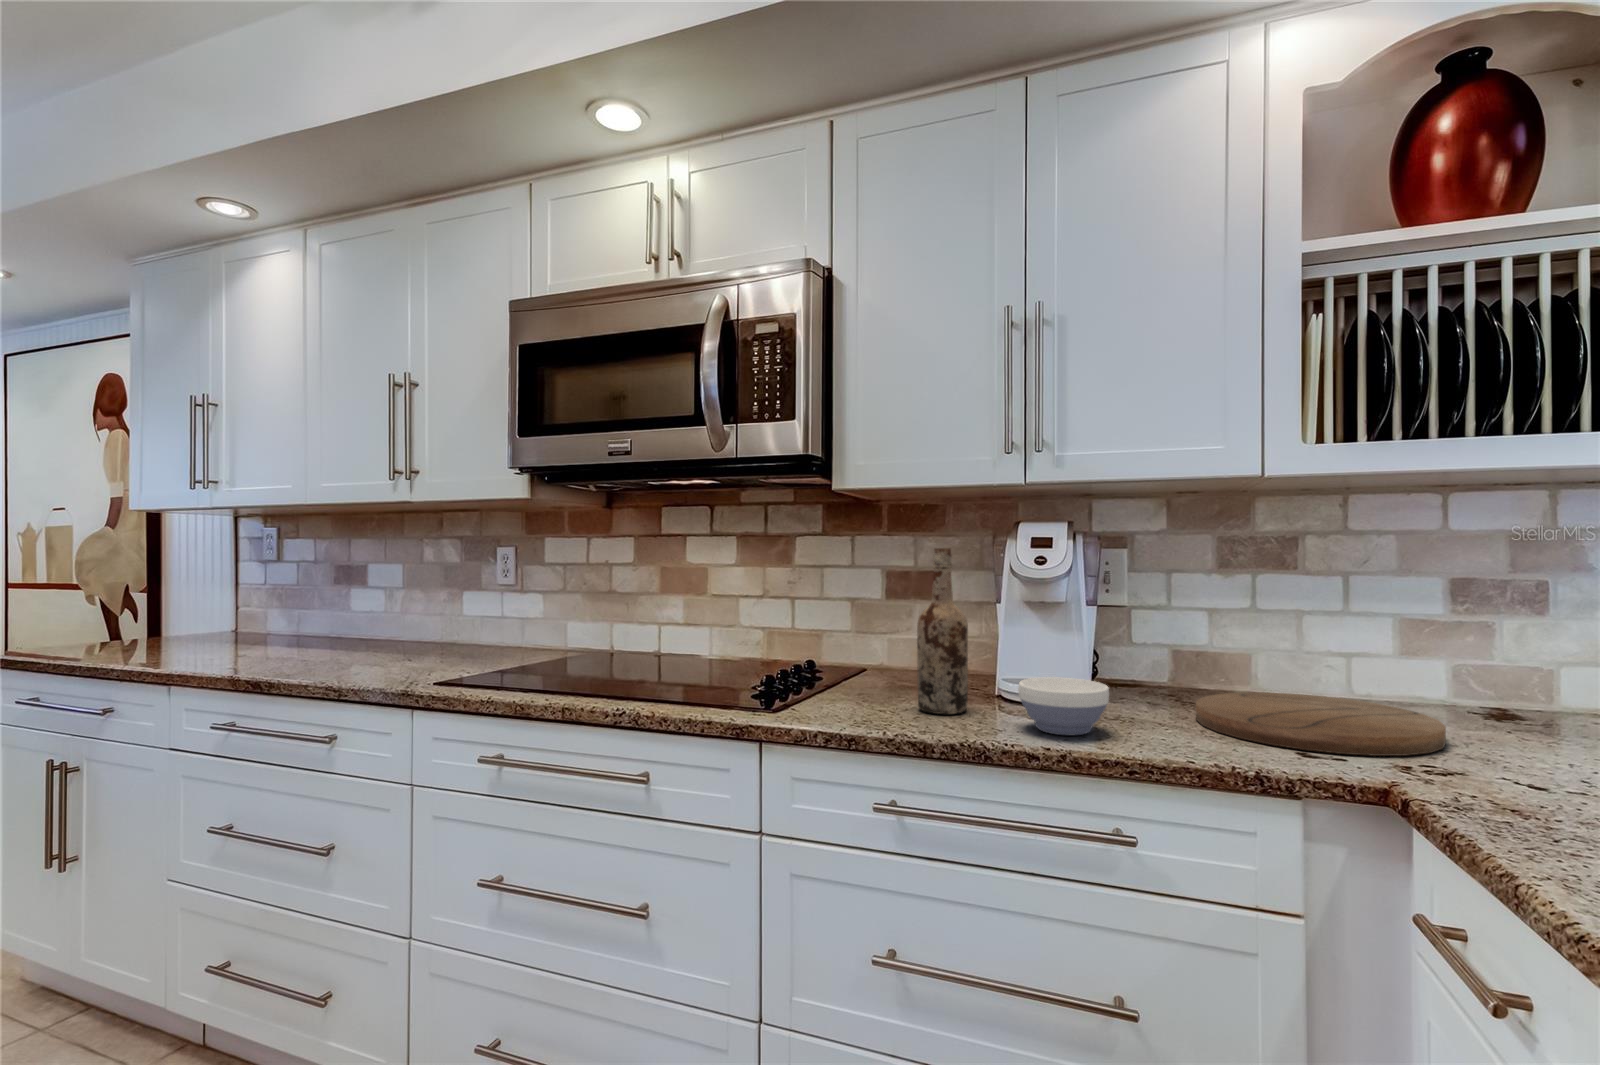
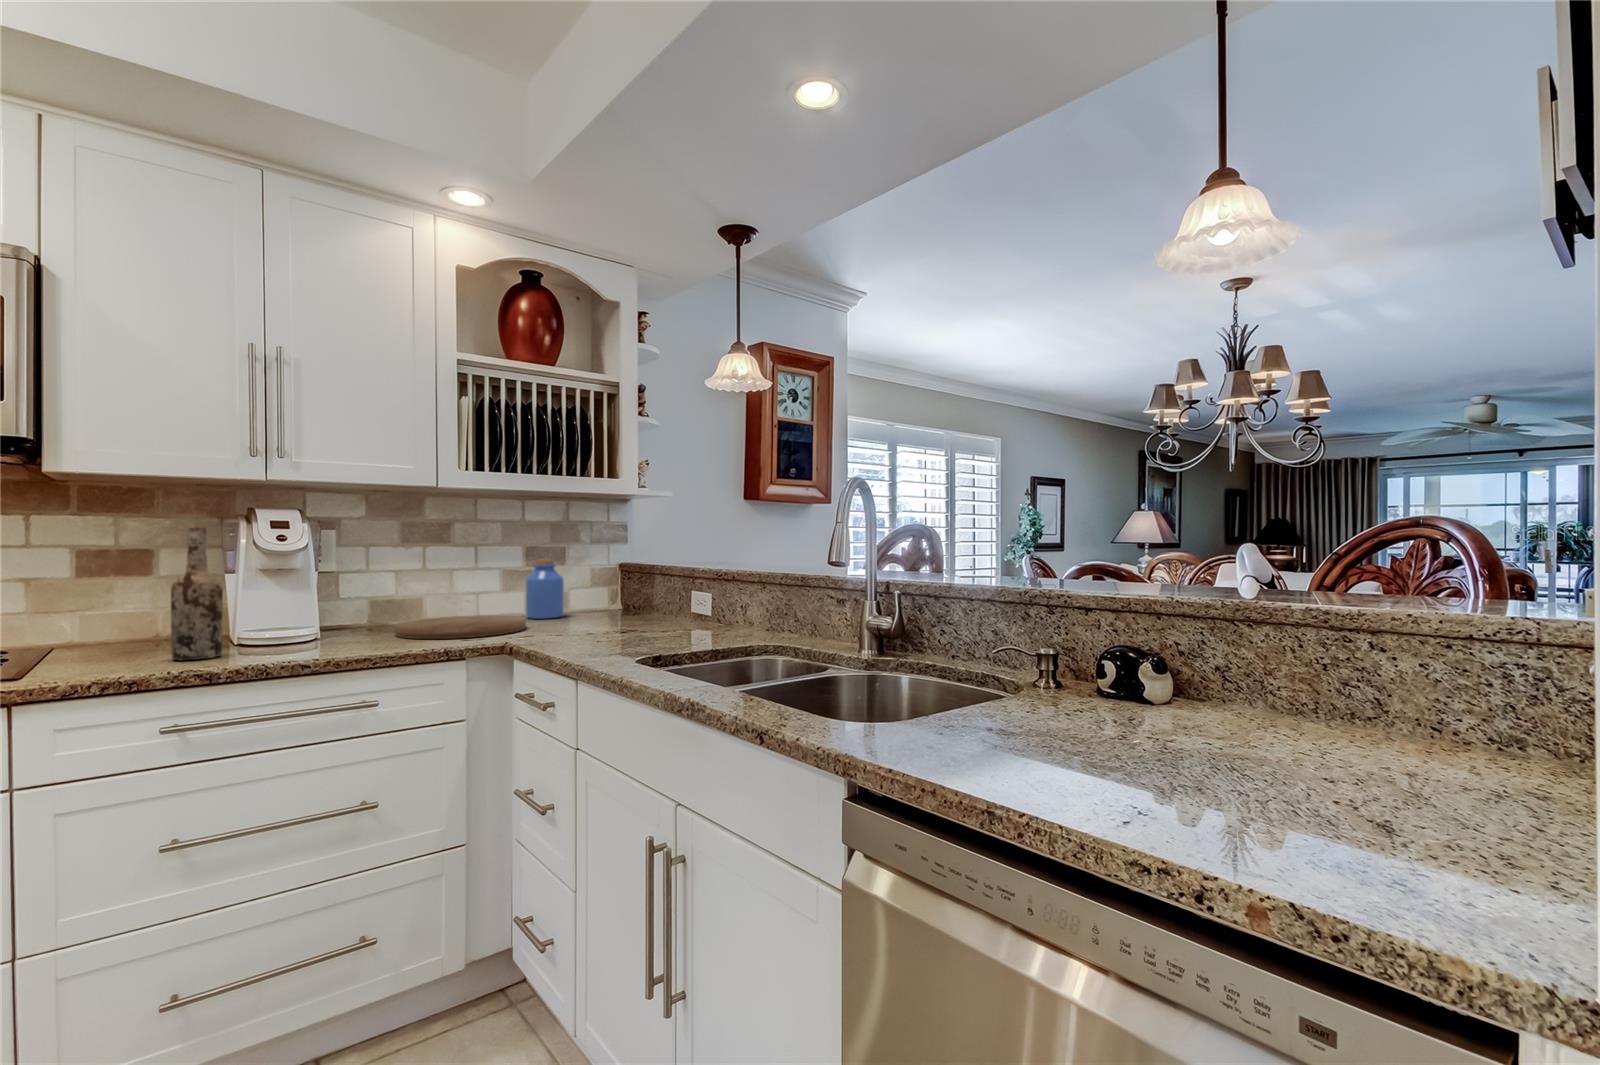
jar: none [1452,606,1548,727] -> present [525,559,564,619]
bowl: present [1018,677,1109,735] -> none [278,617,349,654]

